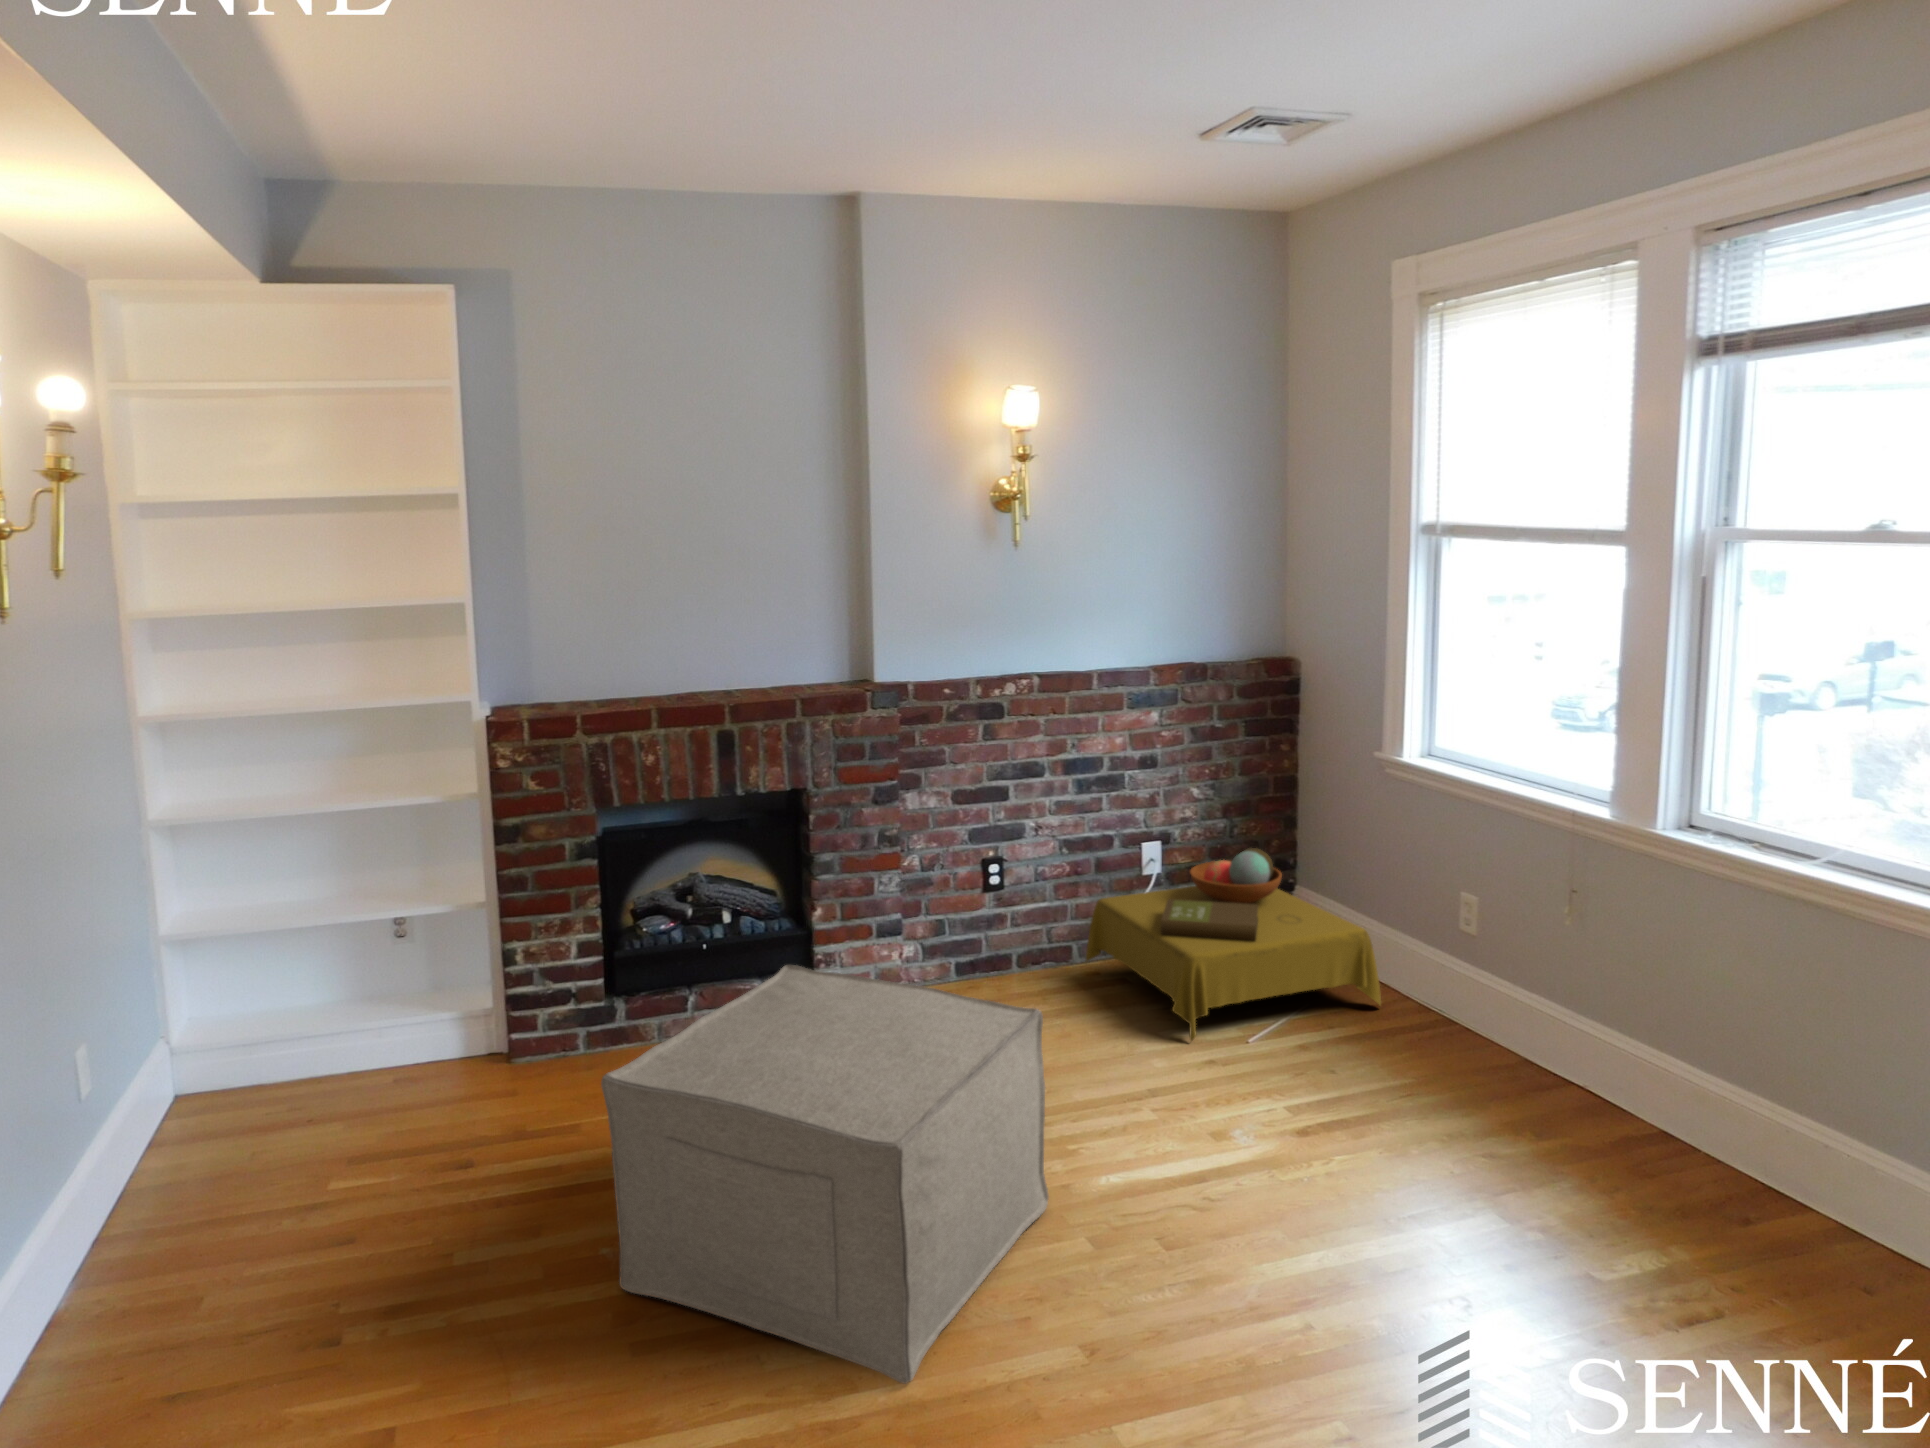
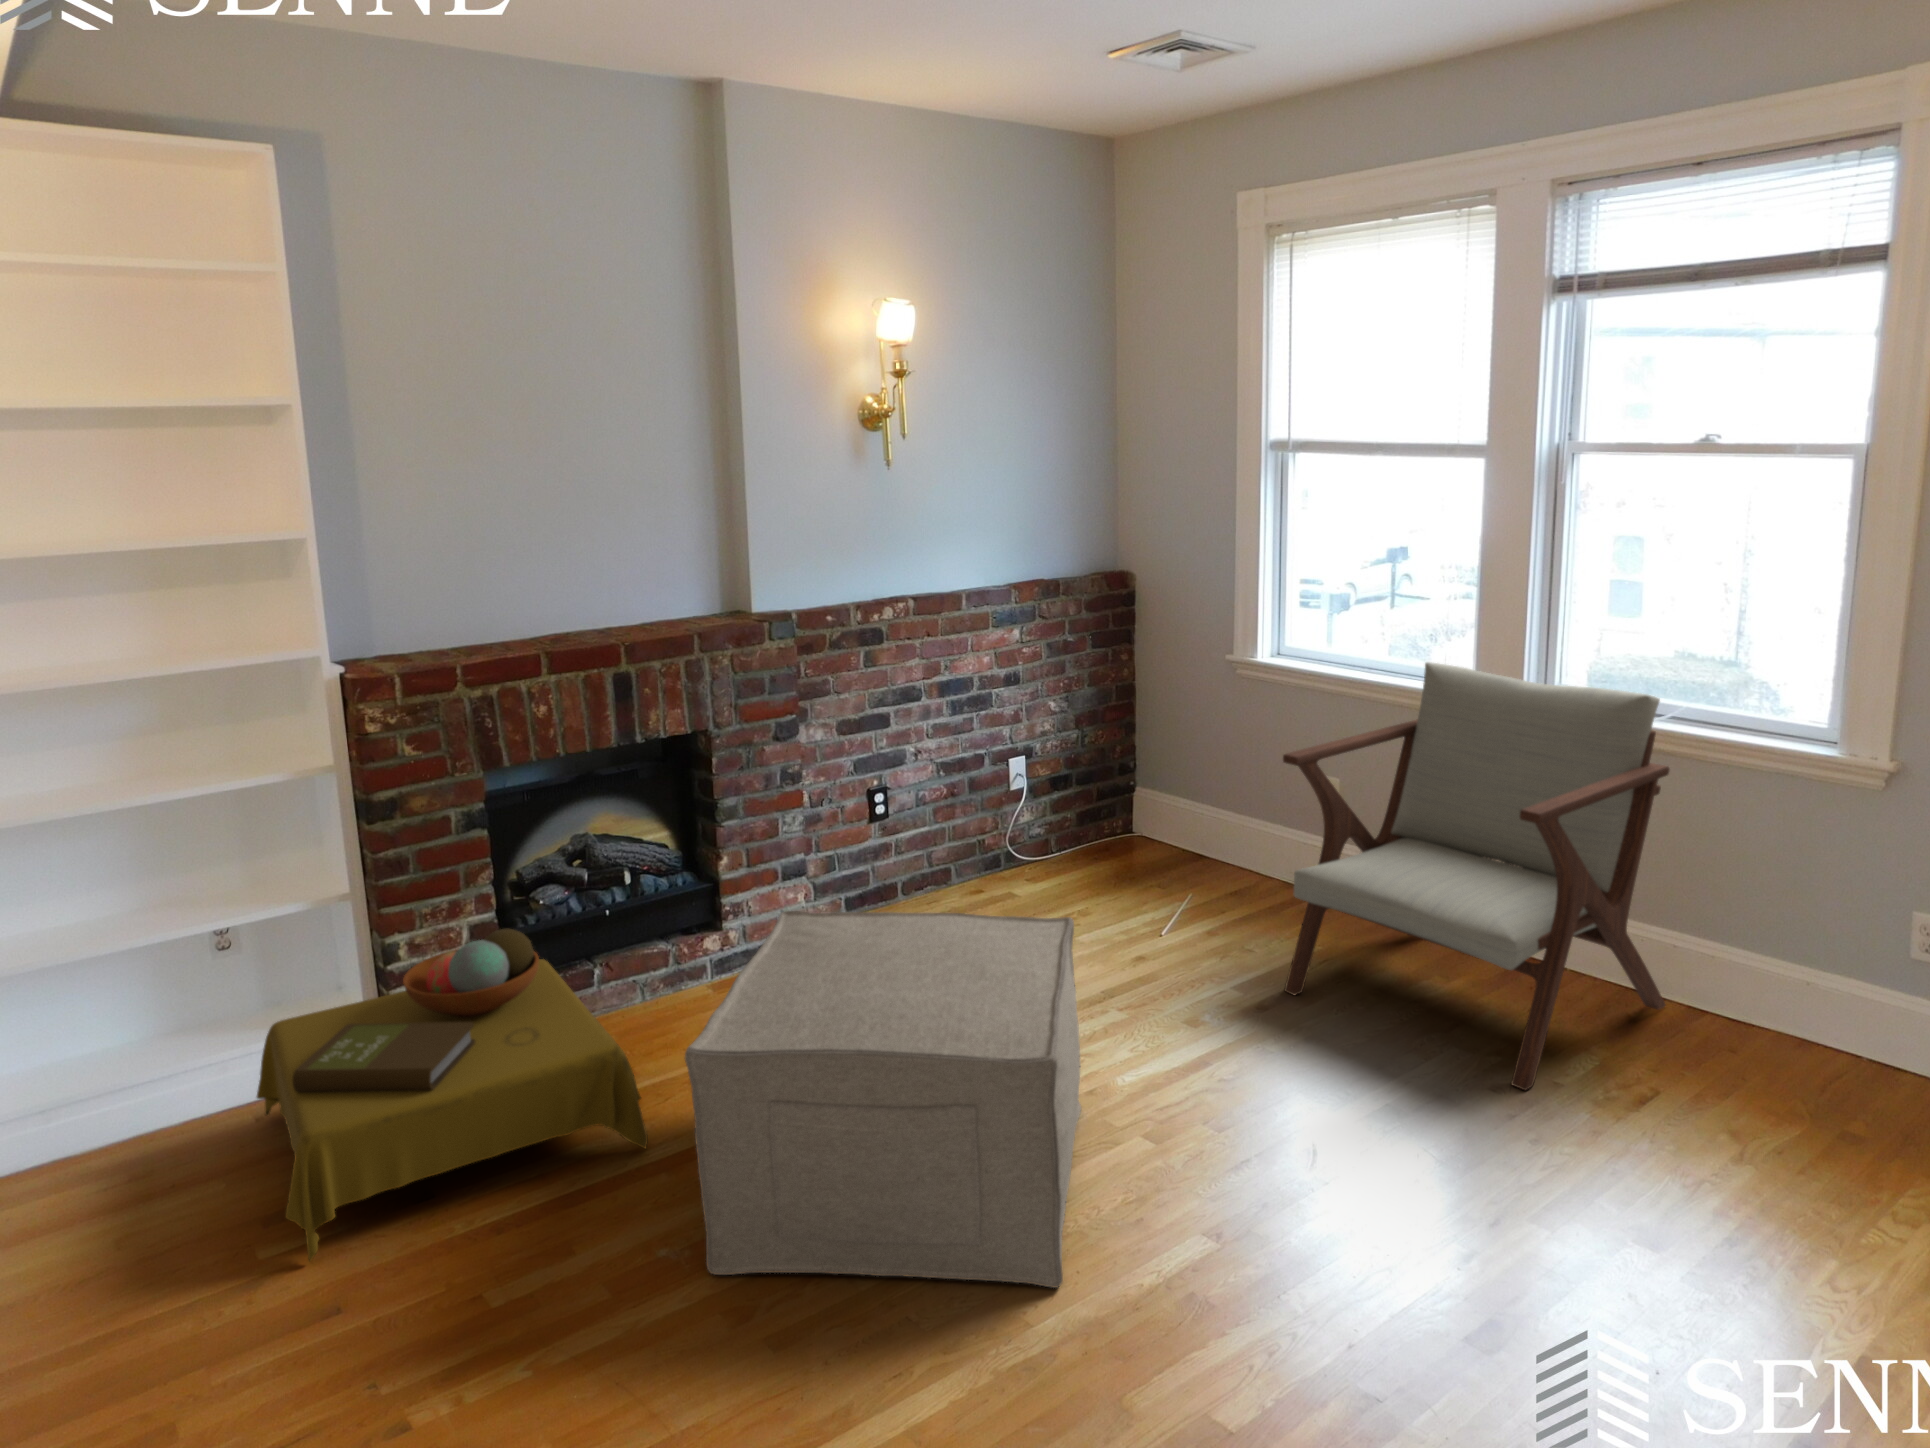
lounge chair: none [1345,775,1846,1301] -> present [1283,662,1669,1090]
side table: present [1086,848,1381,1041] -> present [257,929,648,1261]

